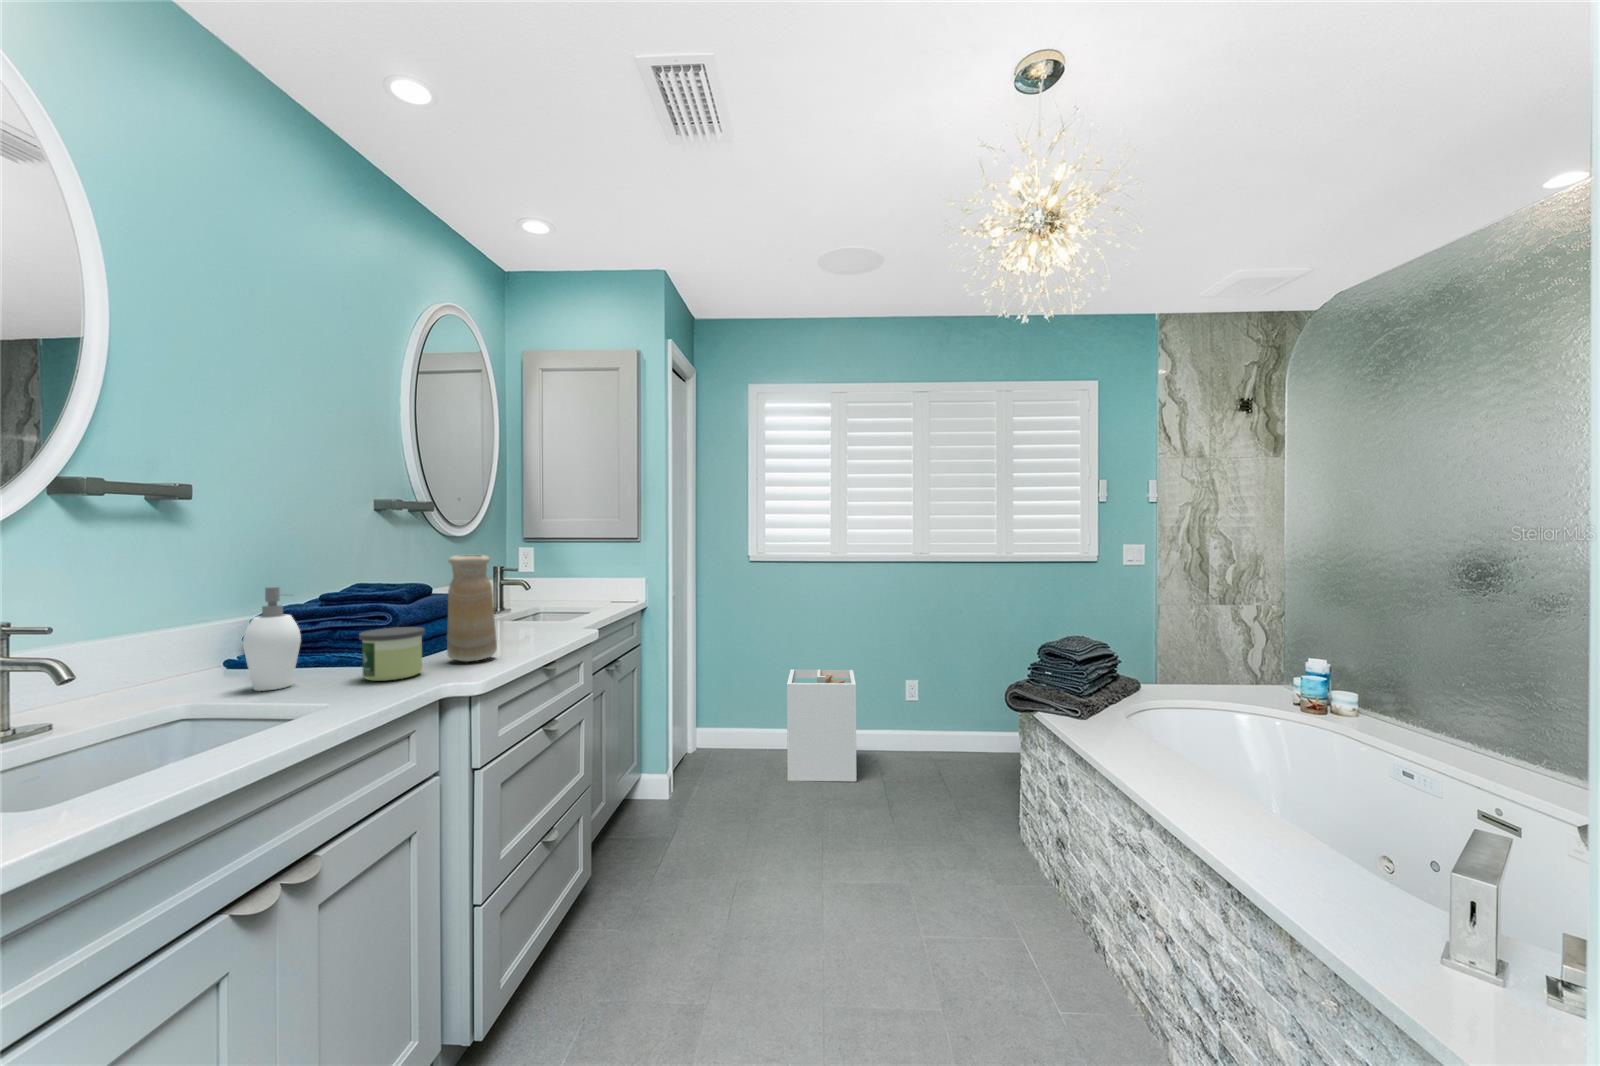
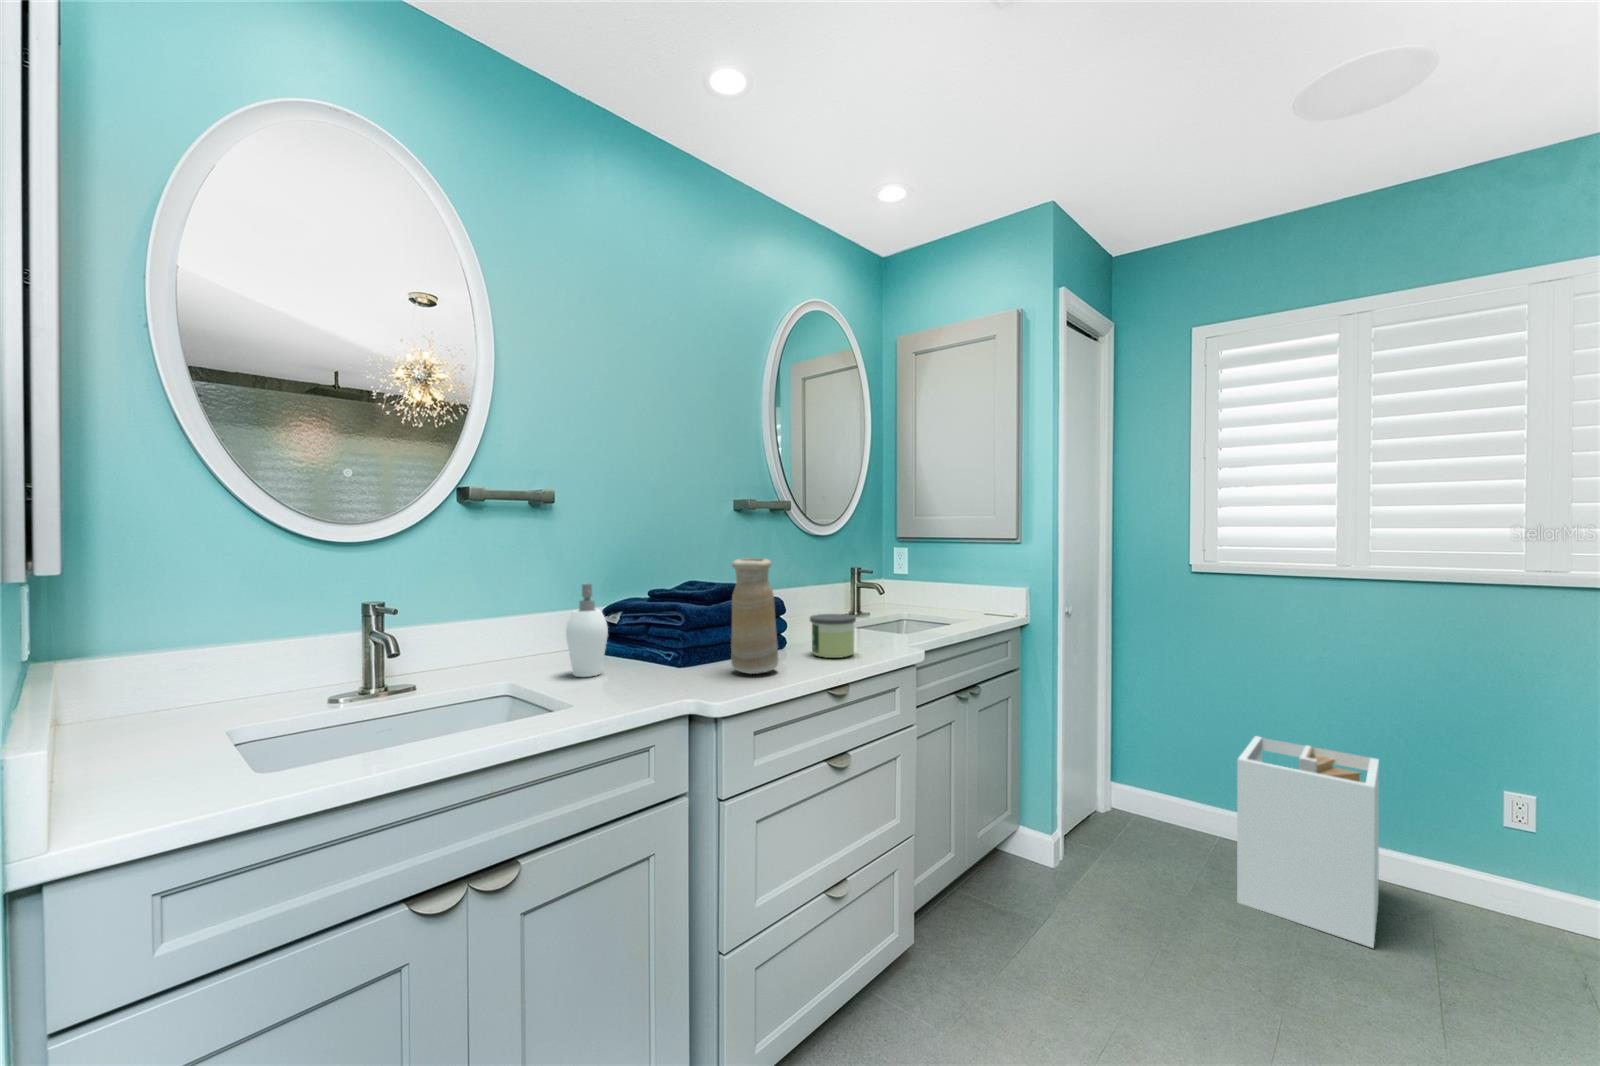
candle: present [359,627,425,681] -> present [810,614,856,658]

